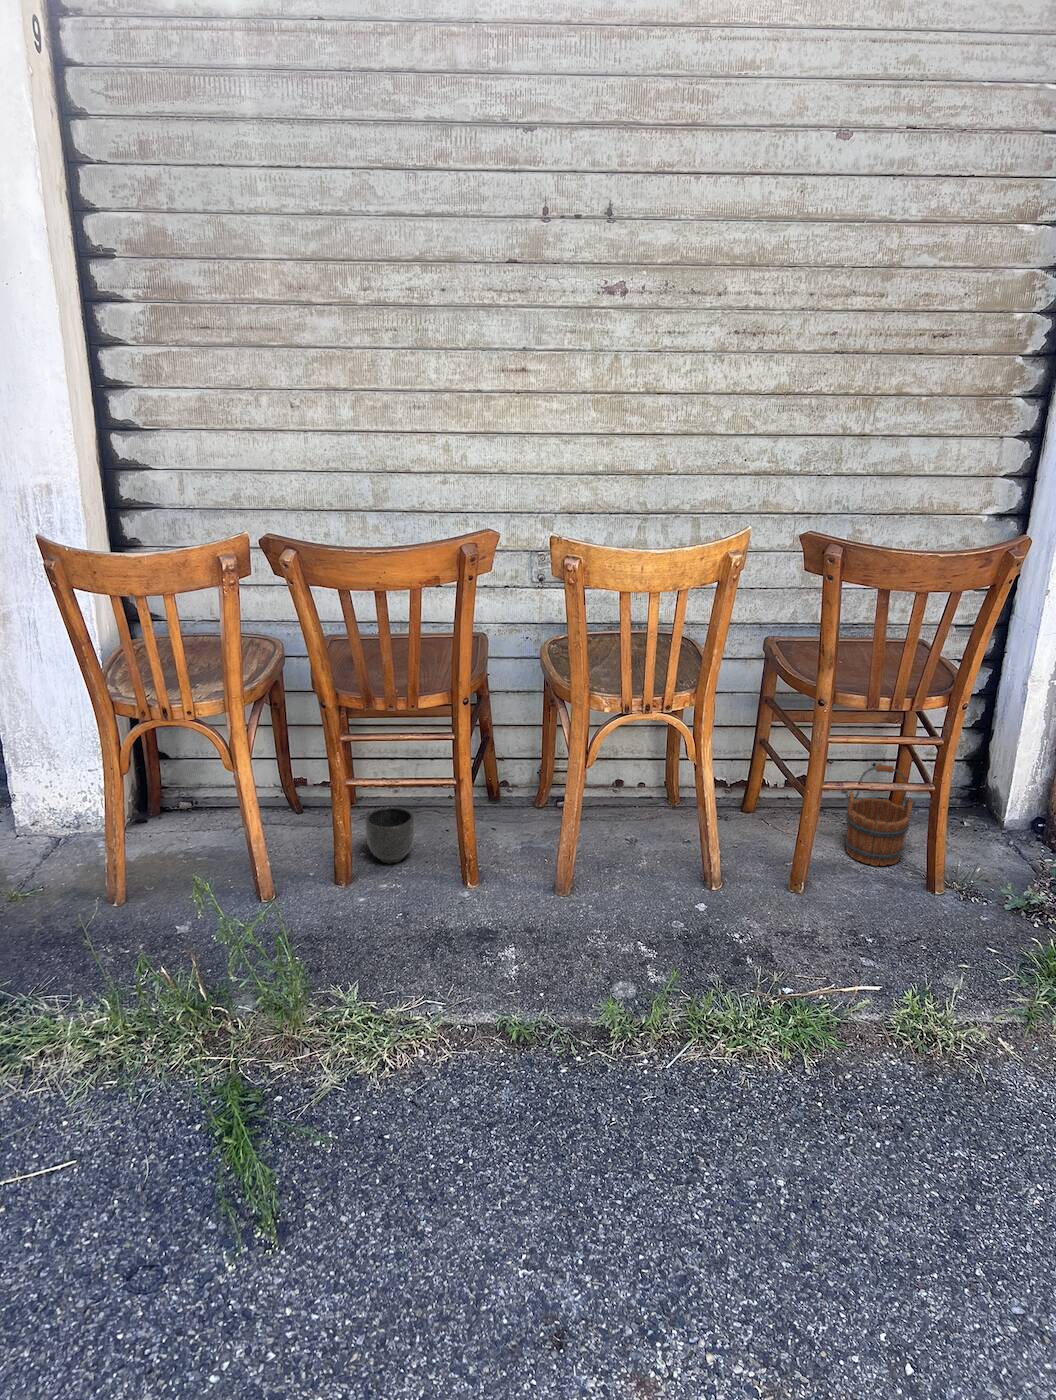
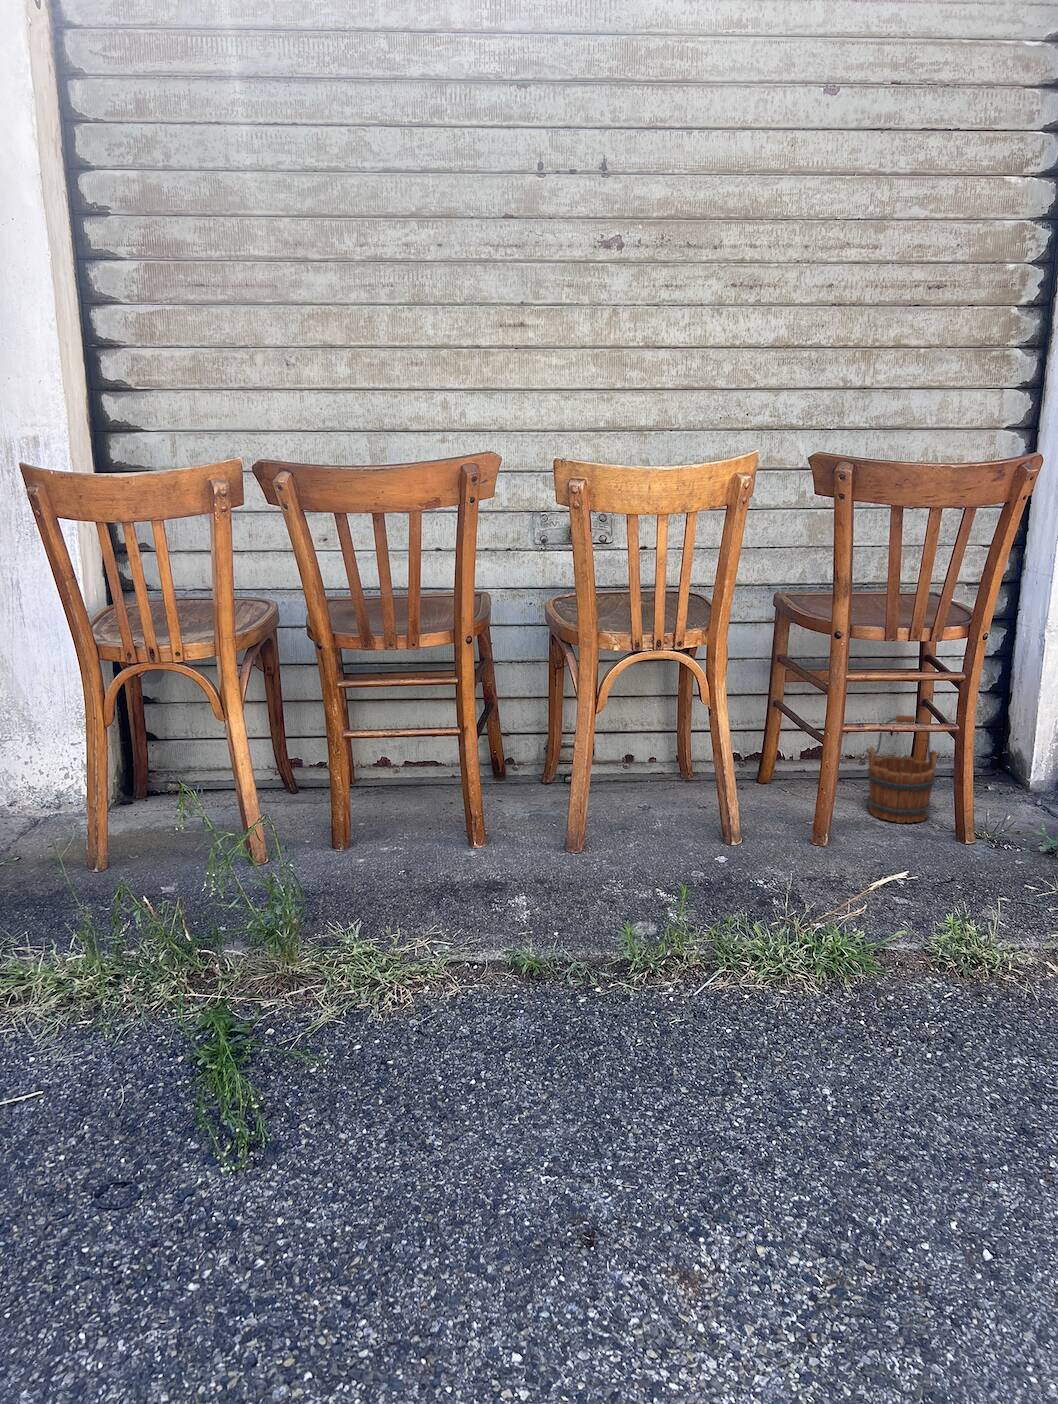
planter: present [365,807,415,863] -> none [361,775,413,832]

